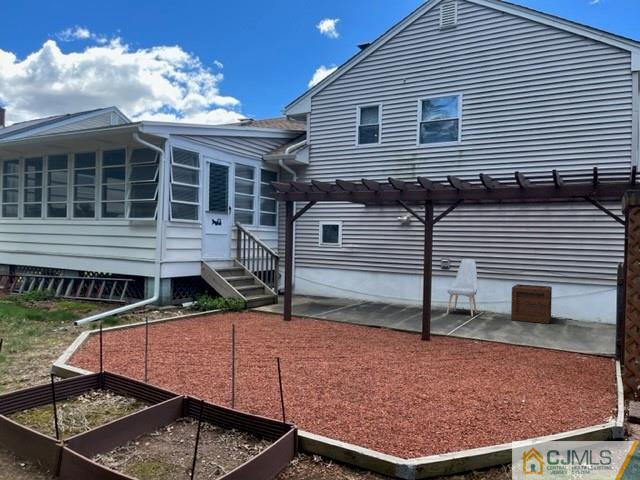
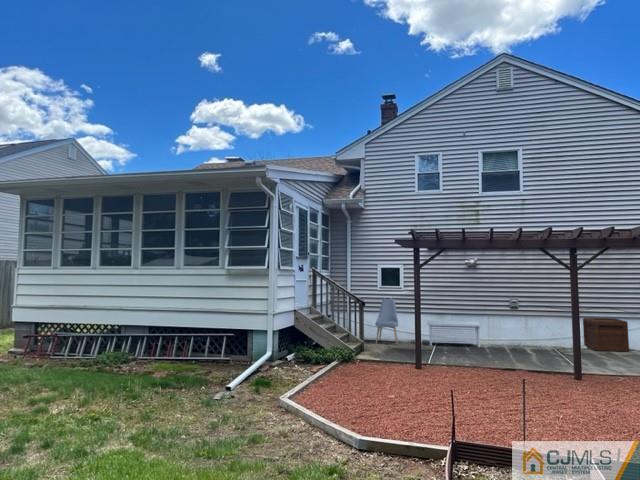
chair: present [447,259,477,316] -> present [375,298,398,344]
storage bench: none [349,280,407,309] -> present [427,321,481,347]

